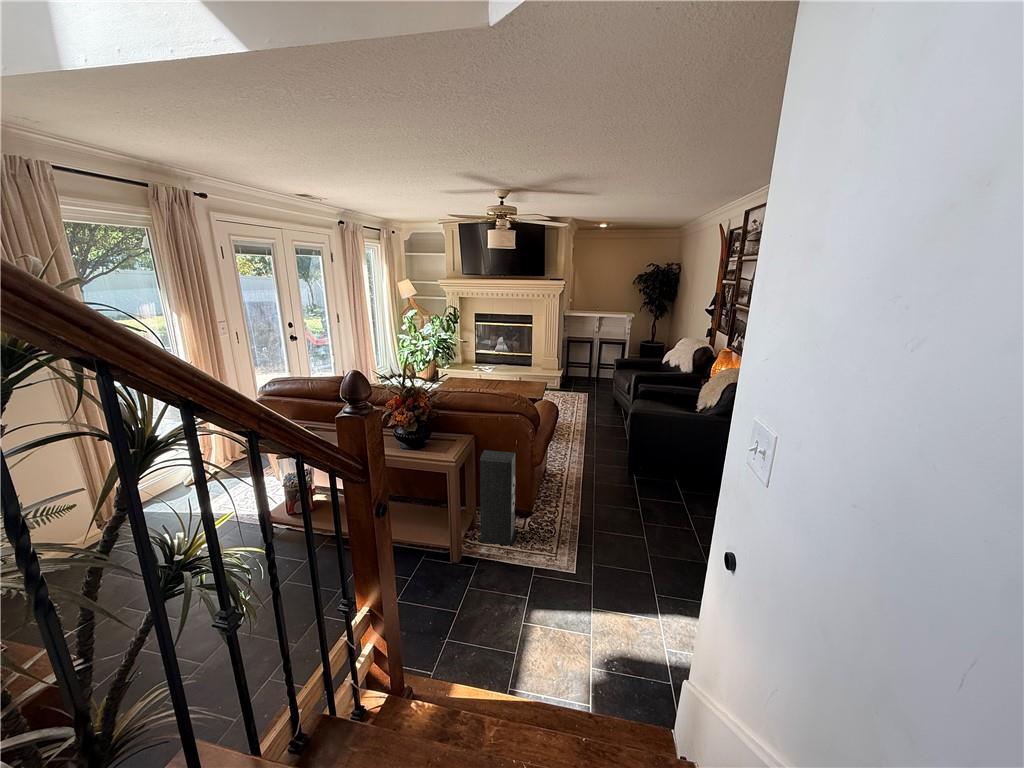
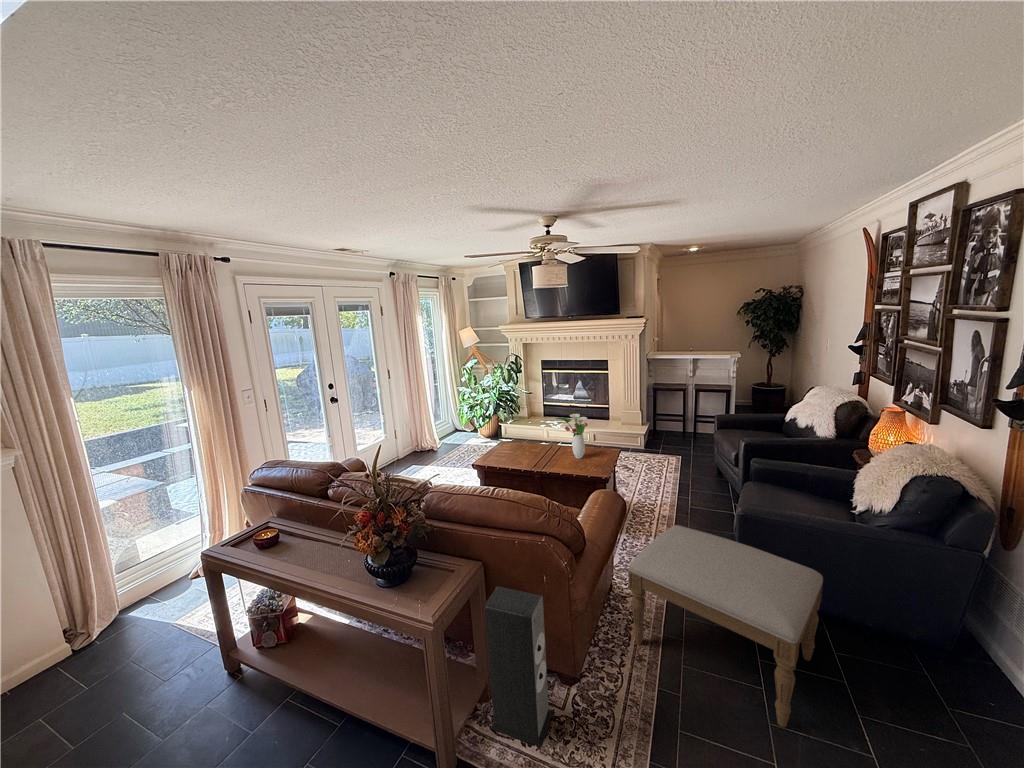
flower arrangement: none [498,353,525,388] -> present [555,414,588,459]
ottoman: none [562,423,677,524] -> present [628,525,823,727]

